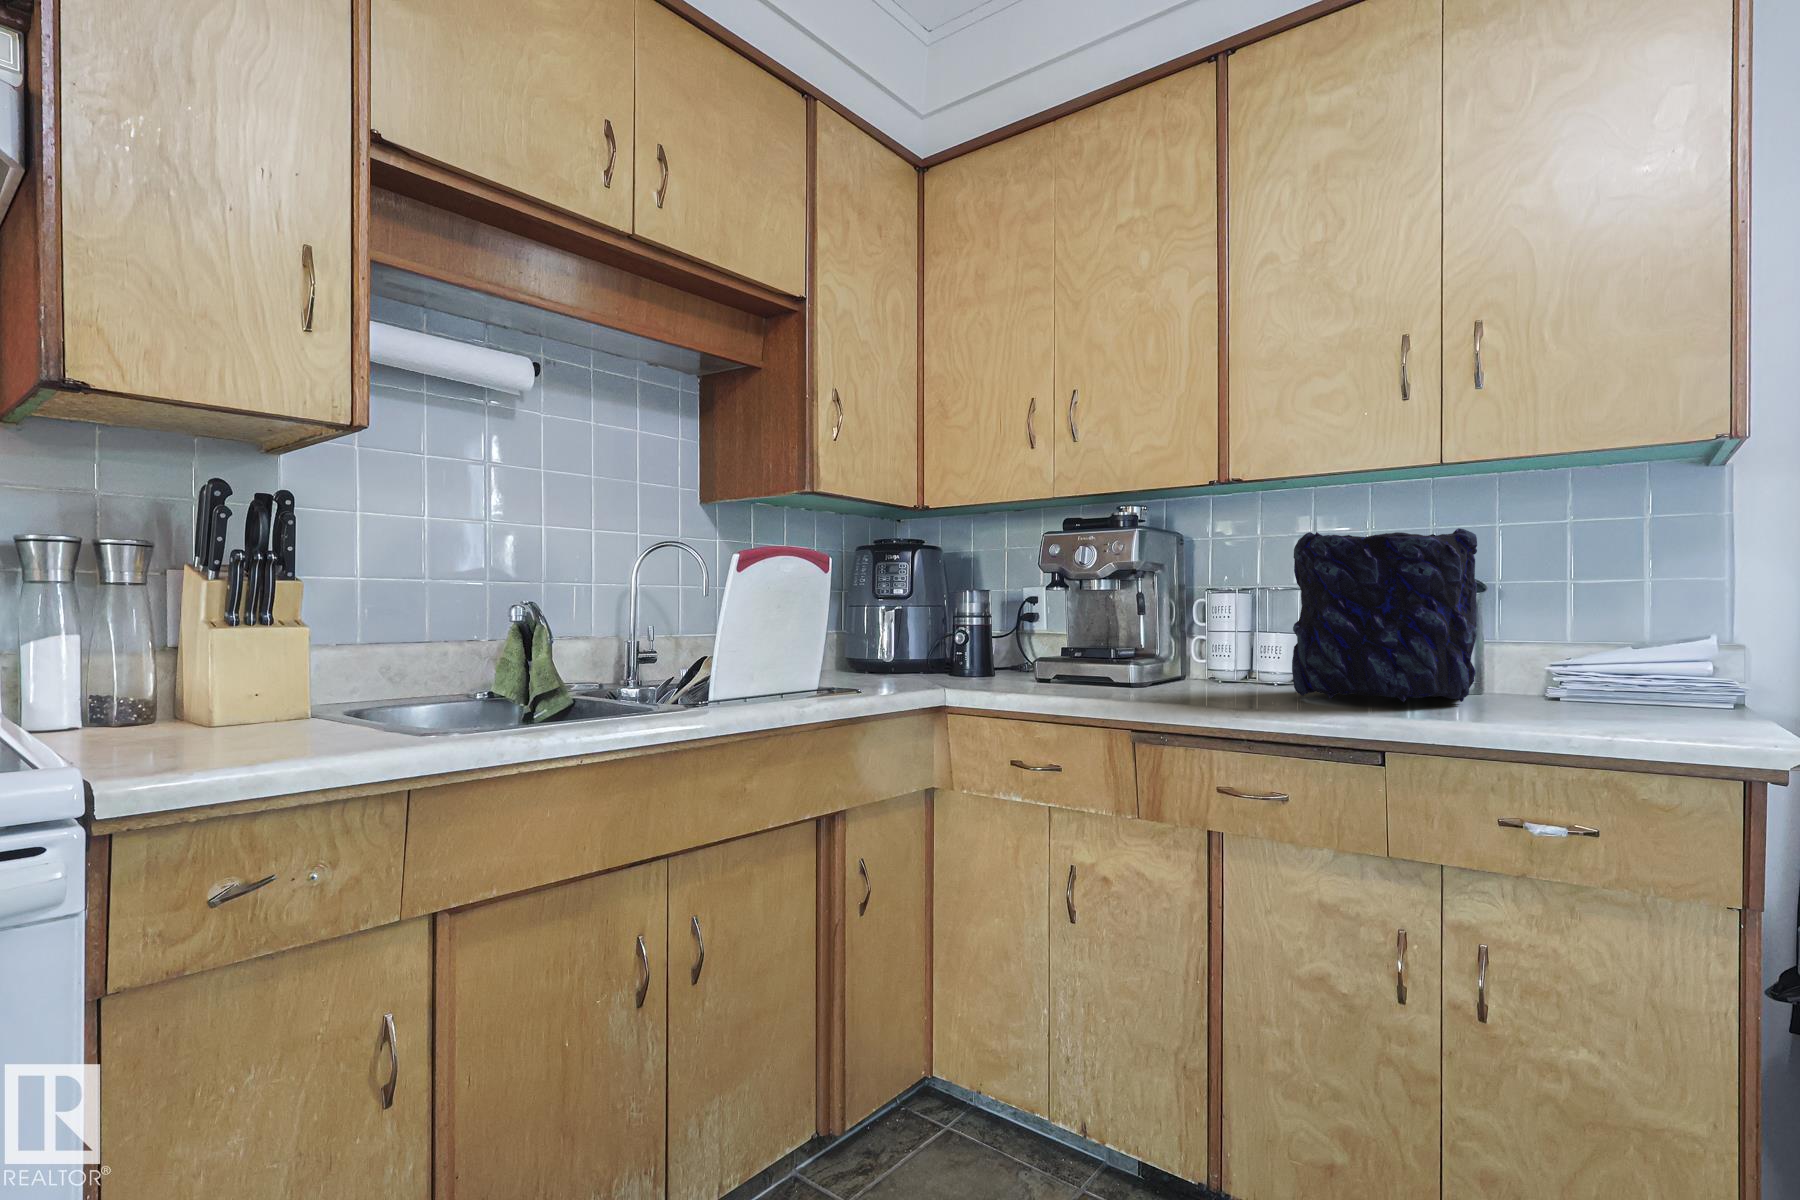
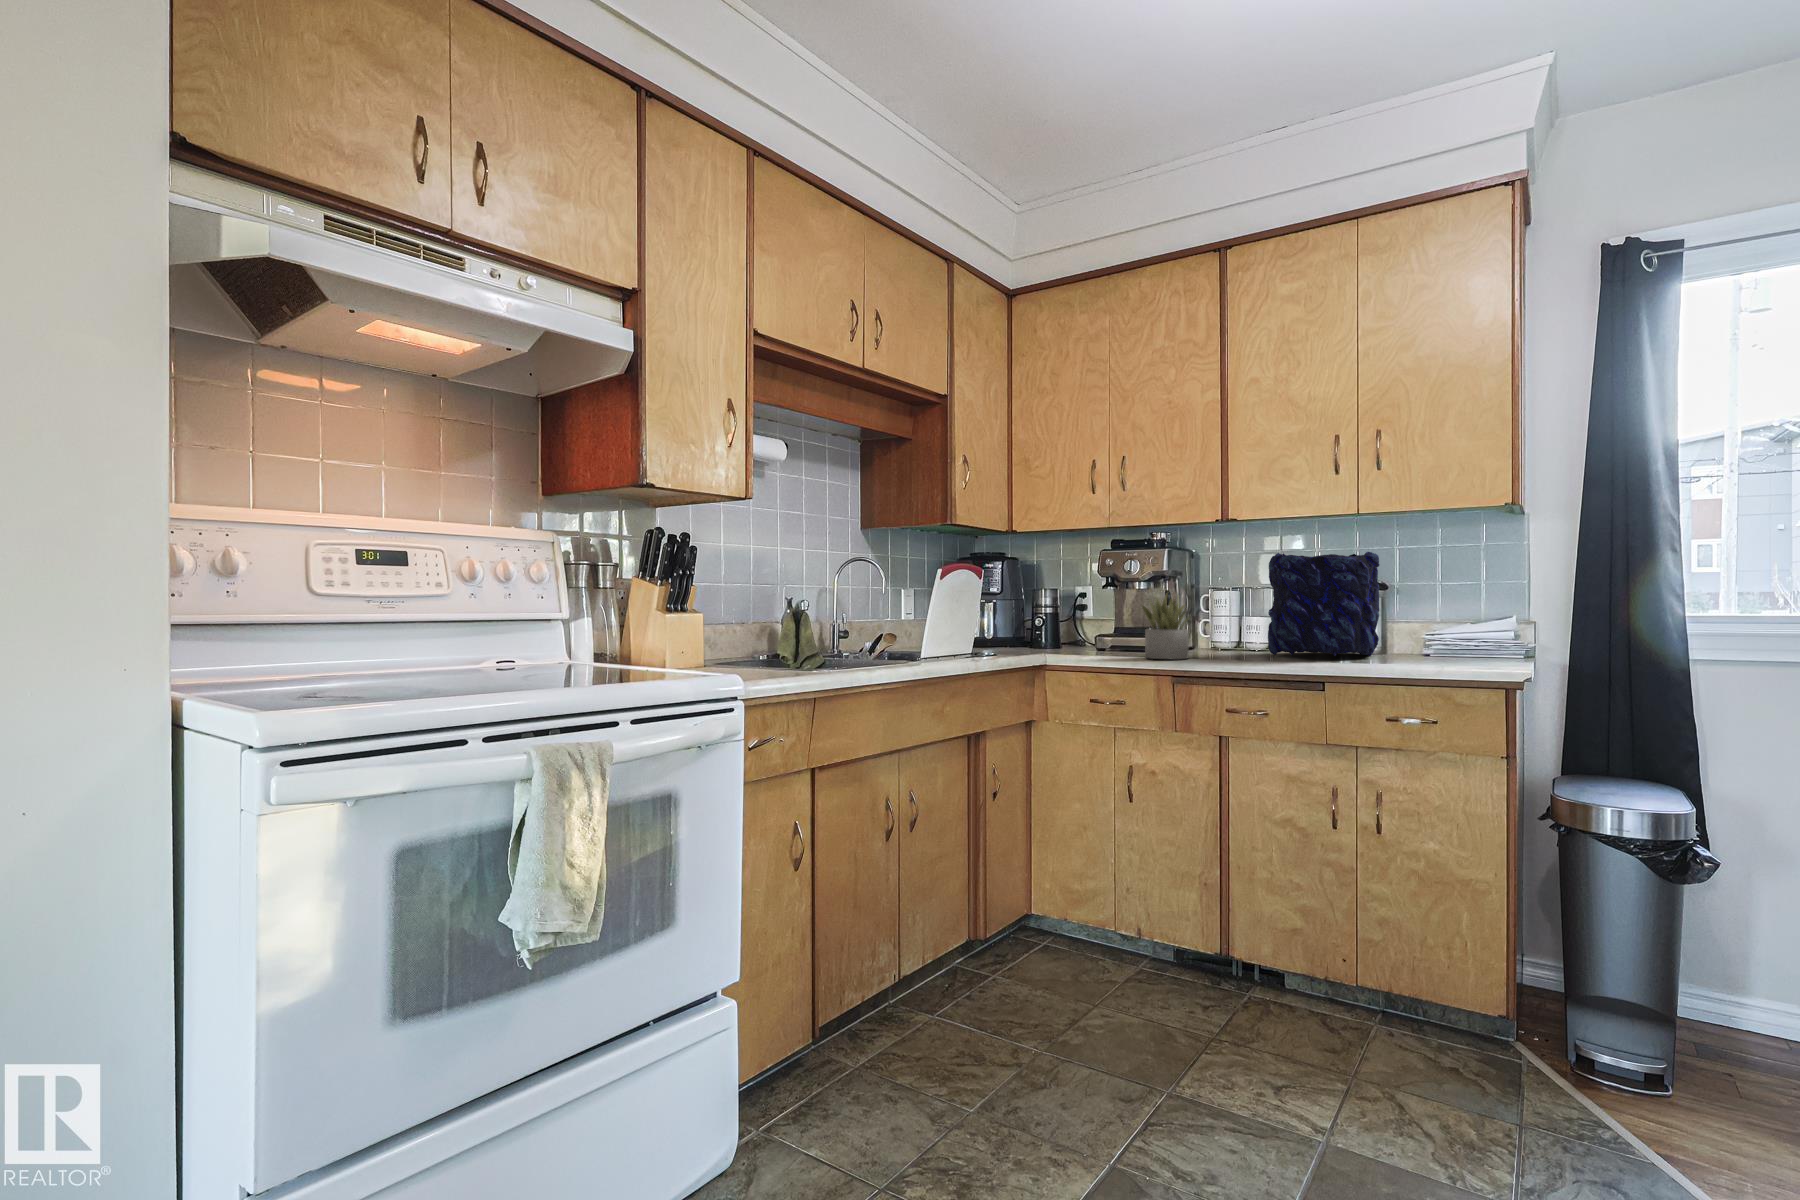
succulent plant: none [1091,593,1169,703] -> present [1142,593,1189,659]

